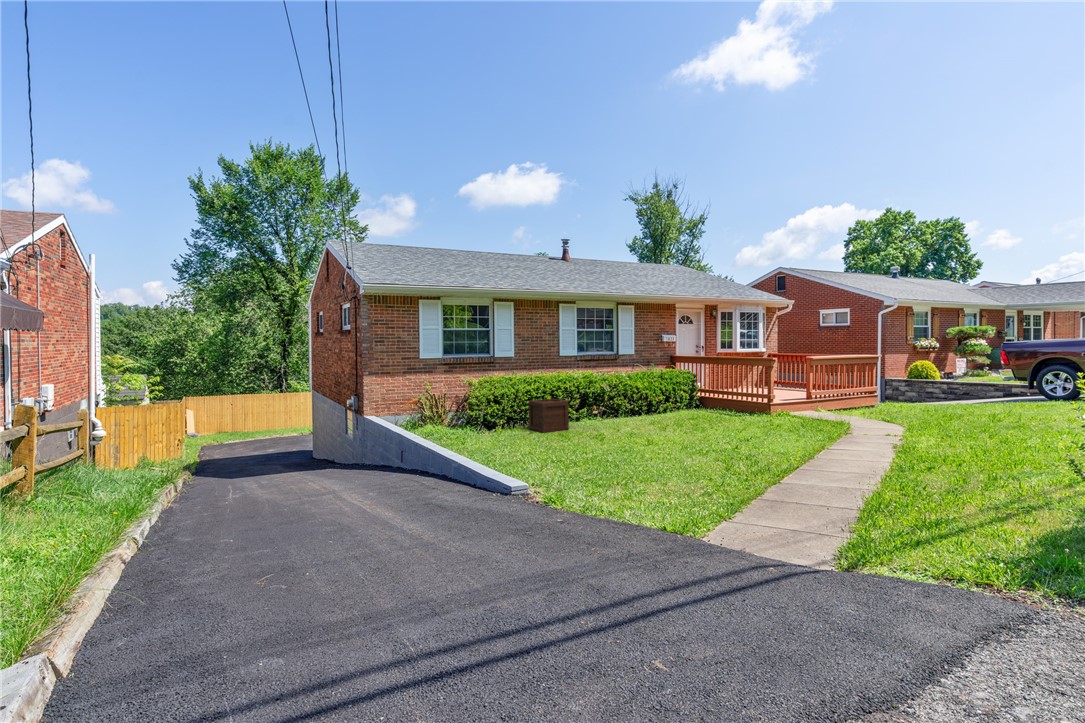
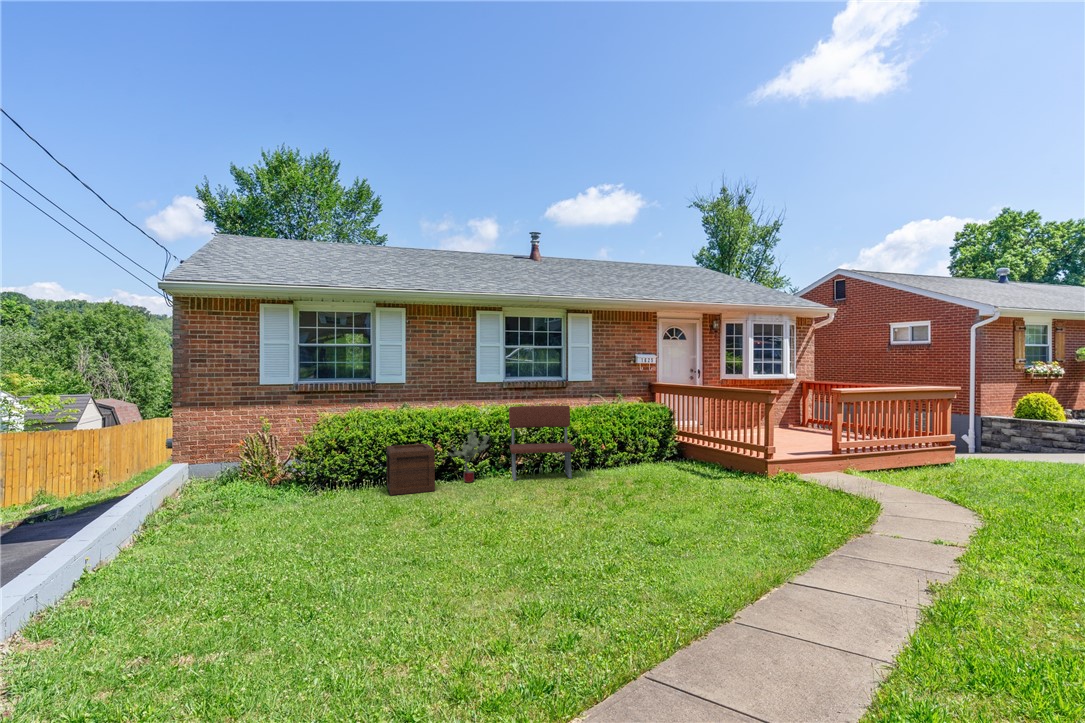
bench: none [601,371,651,423] -> present [509,406,575,481]
potted tree: none [567,388,593,425] -> present [448,429,489,483]

